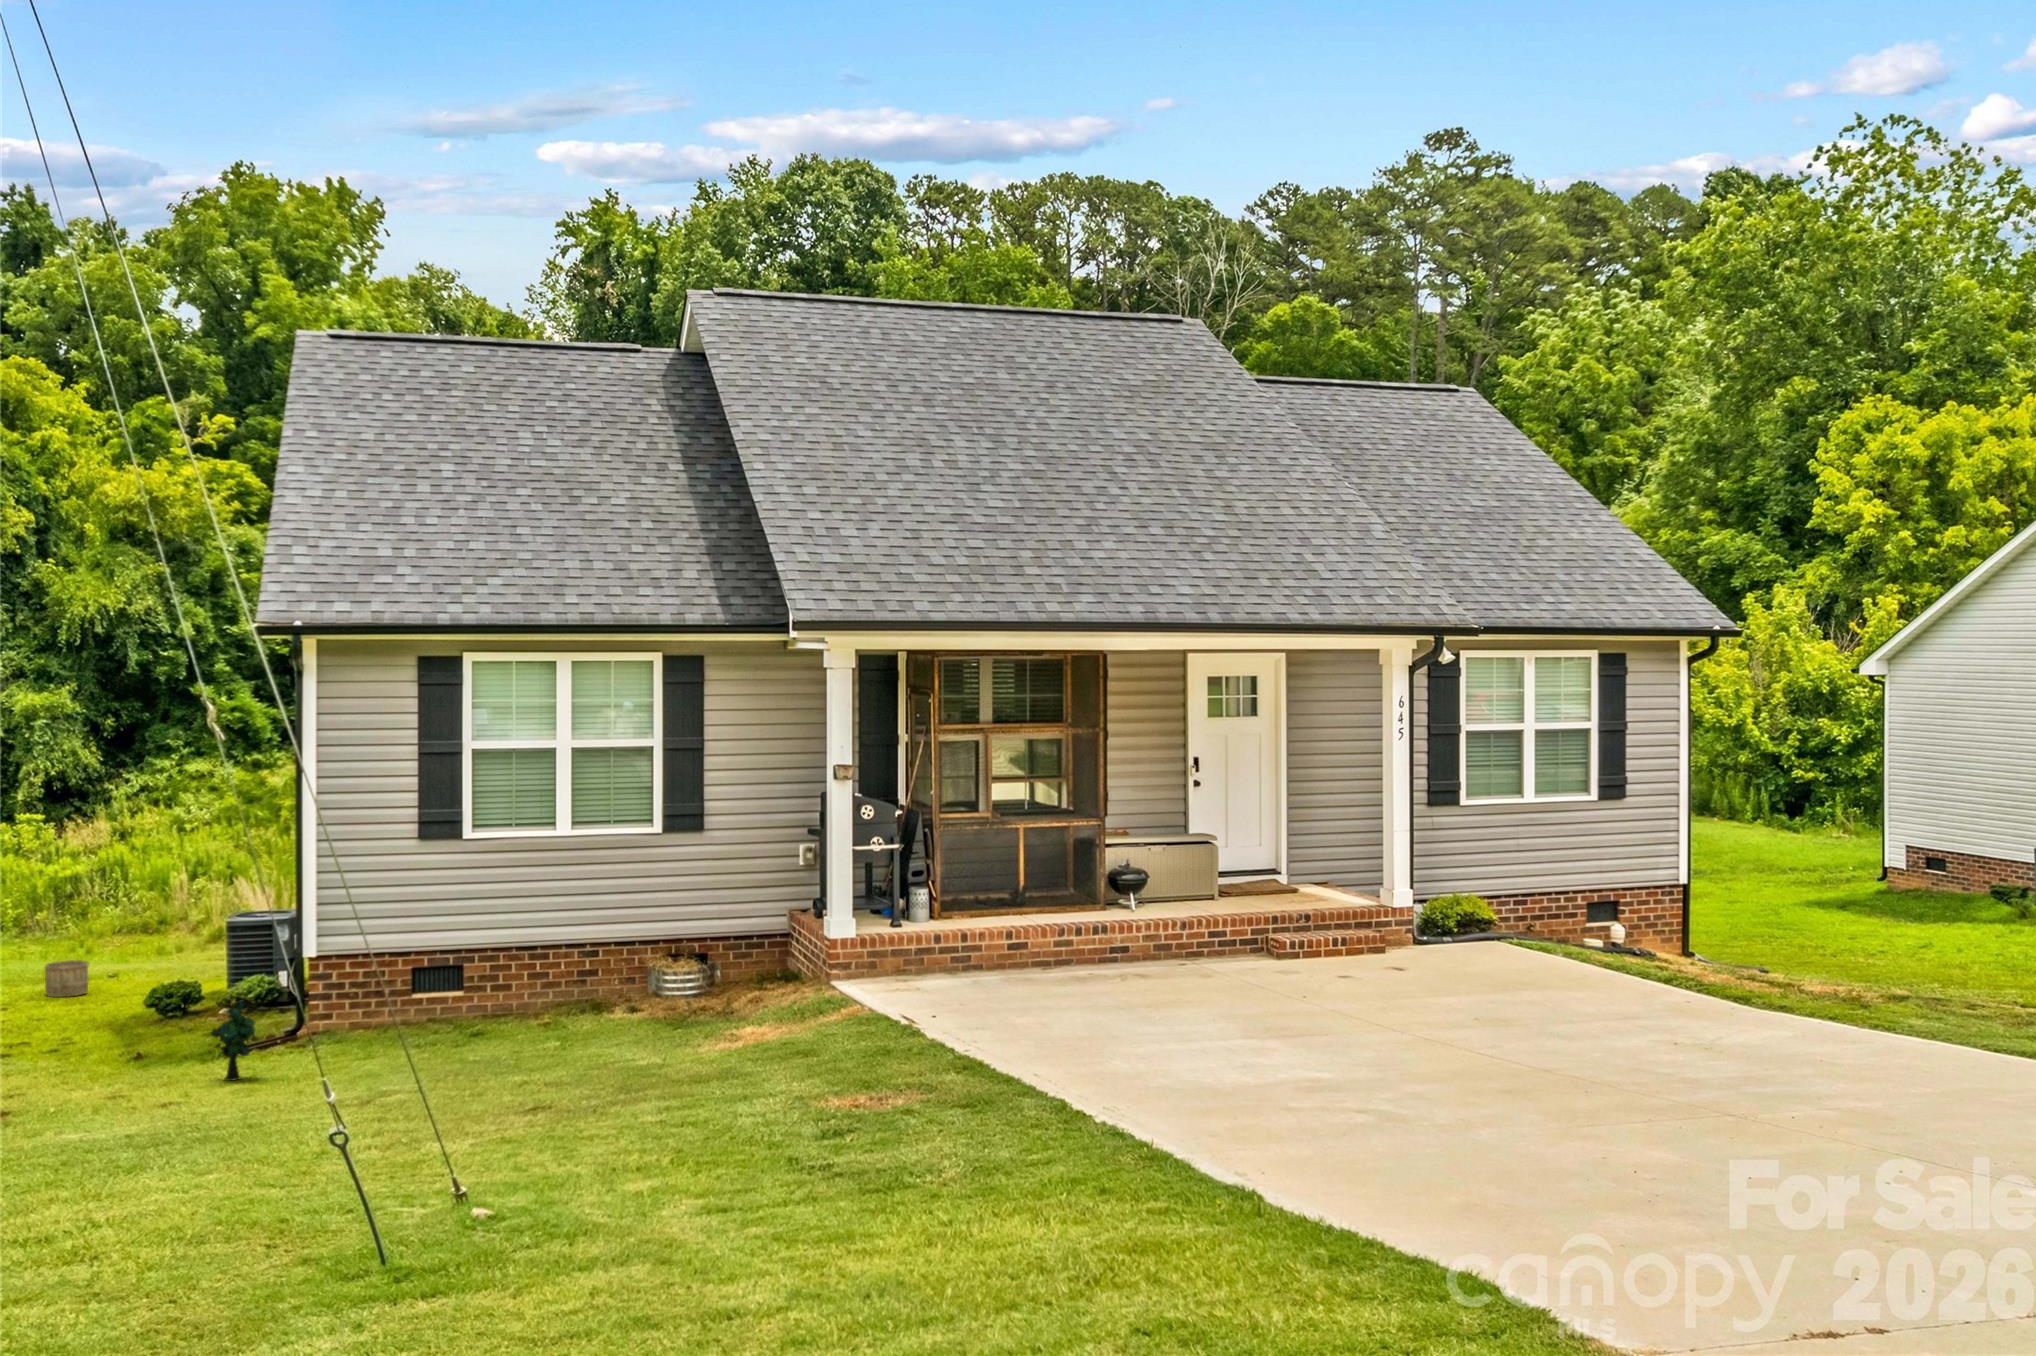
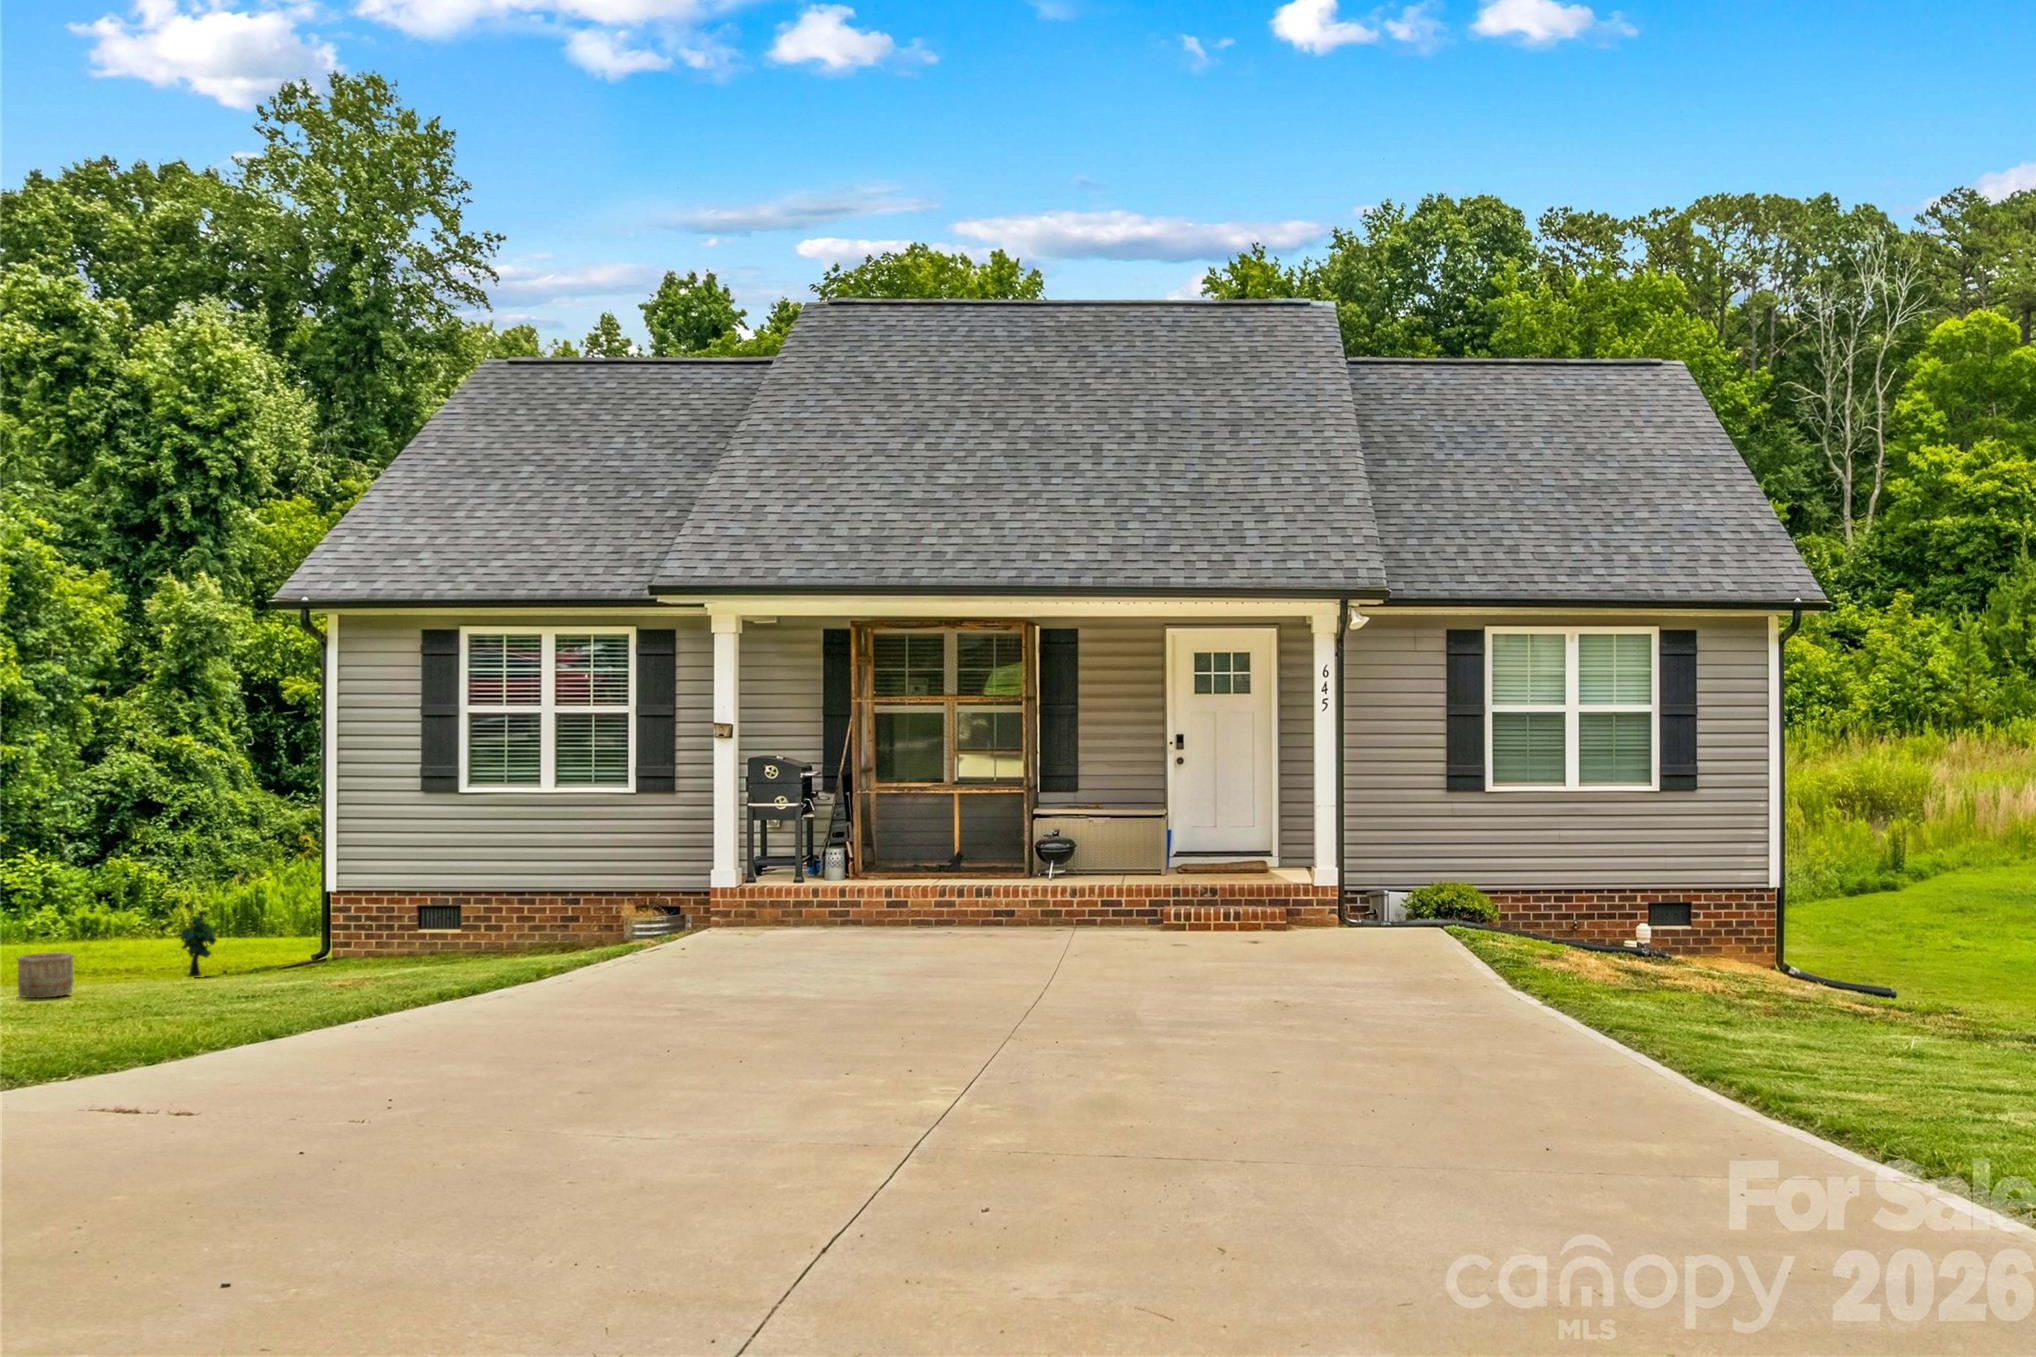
wooden bucket: present [44,960,89,997] -> present [17,952,74,998]

